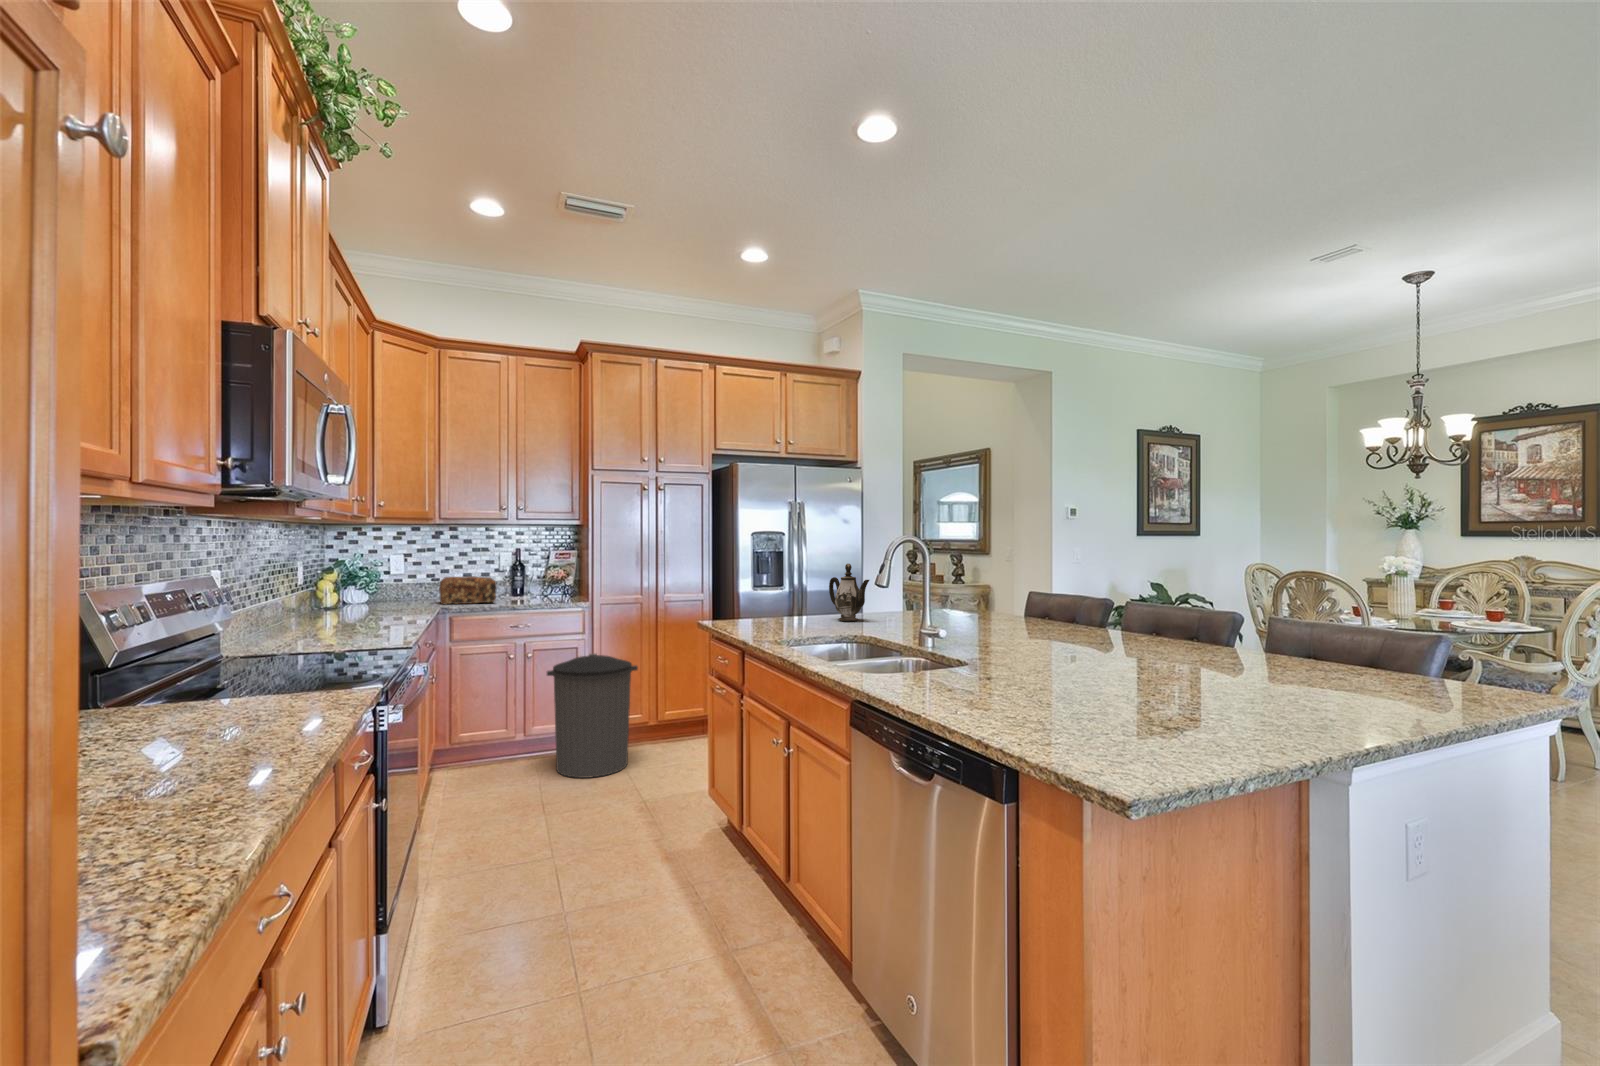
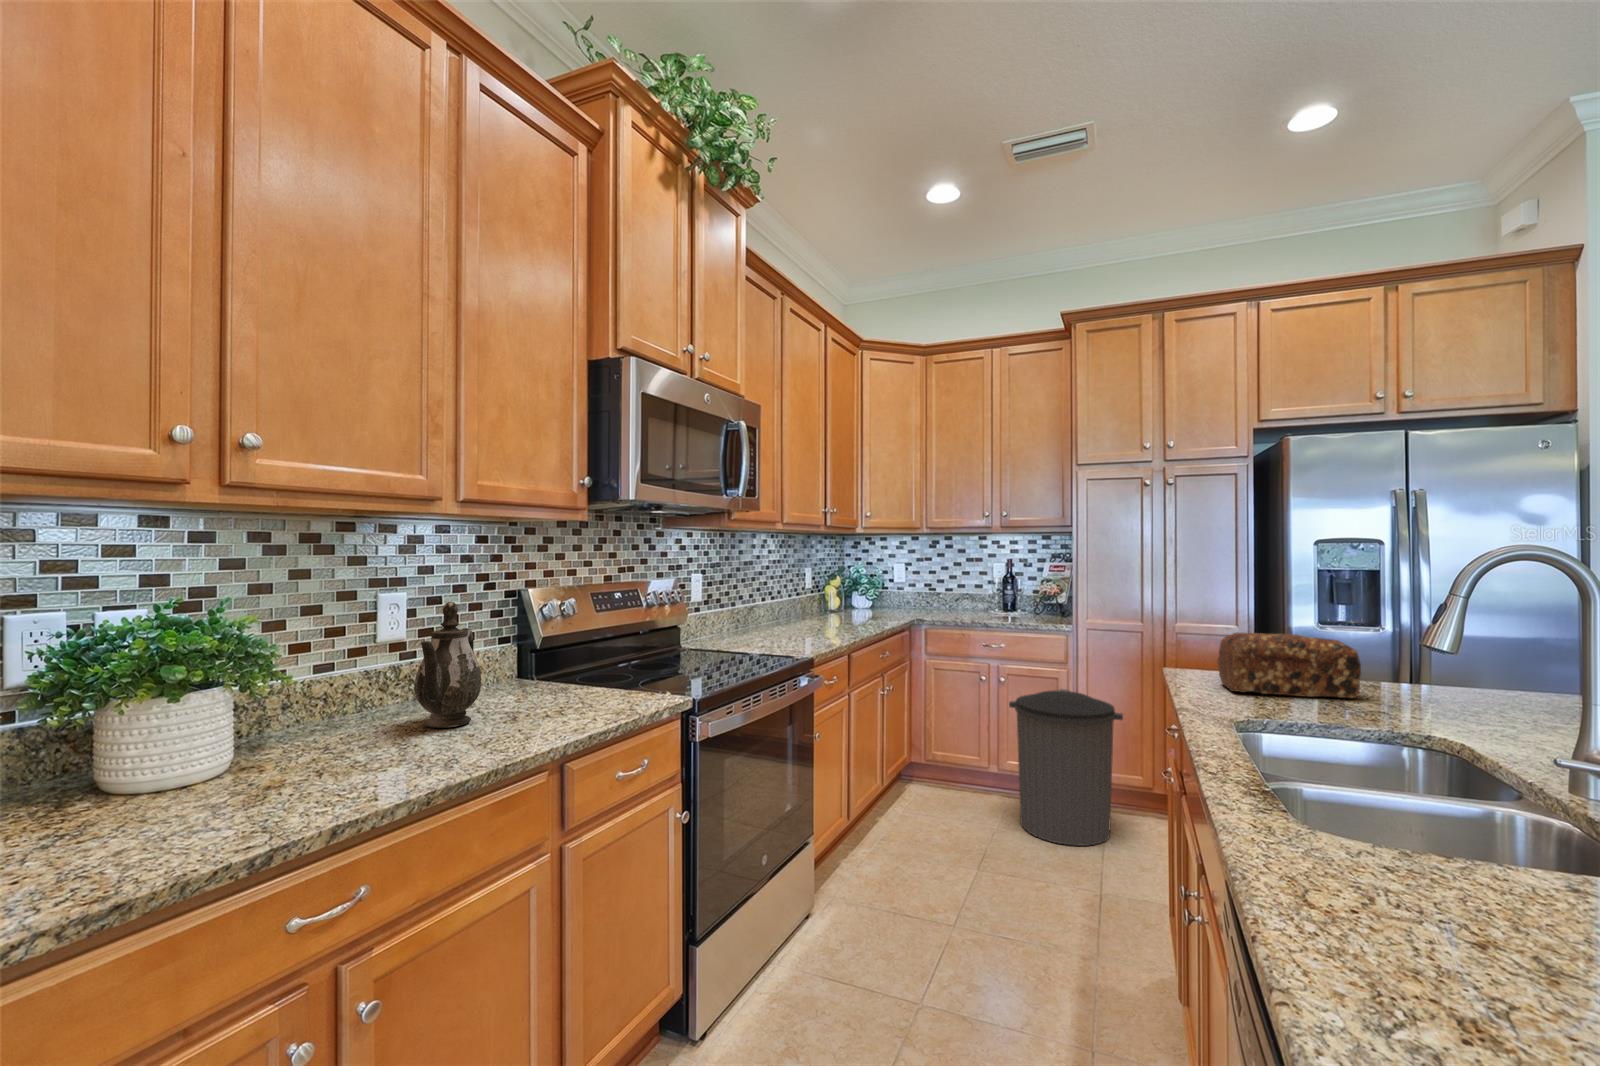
teapot: present [829,564,869,621] -> present [414,602,481,728]
bread loaf: present [439,576,496,604] -> present [1218,633,1361,698]

